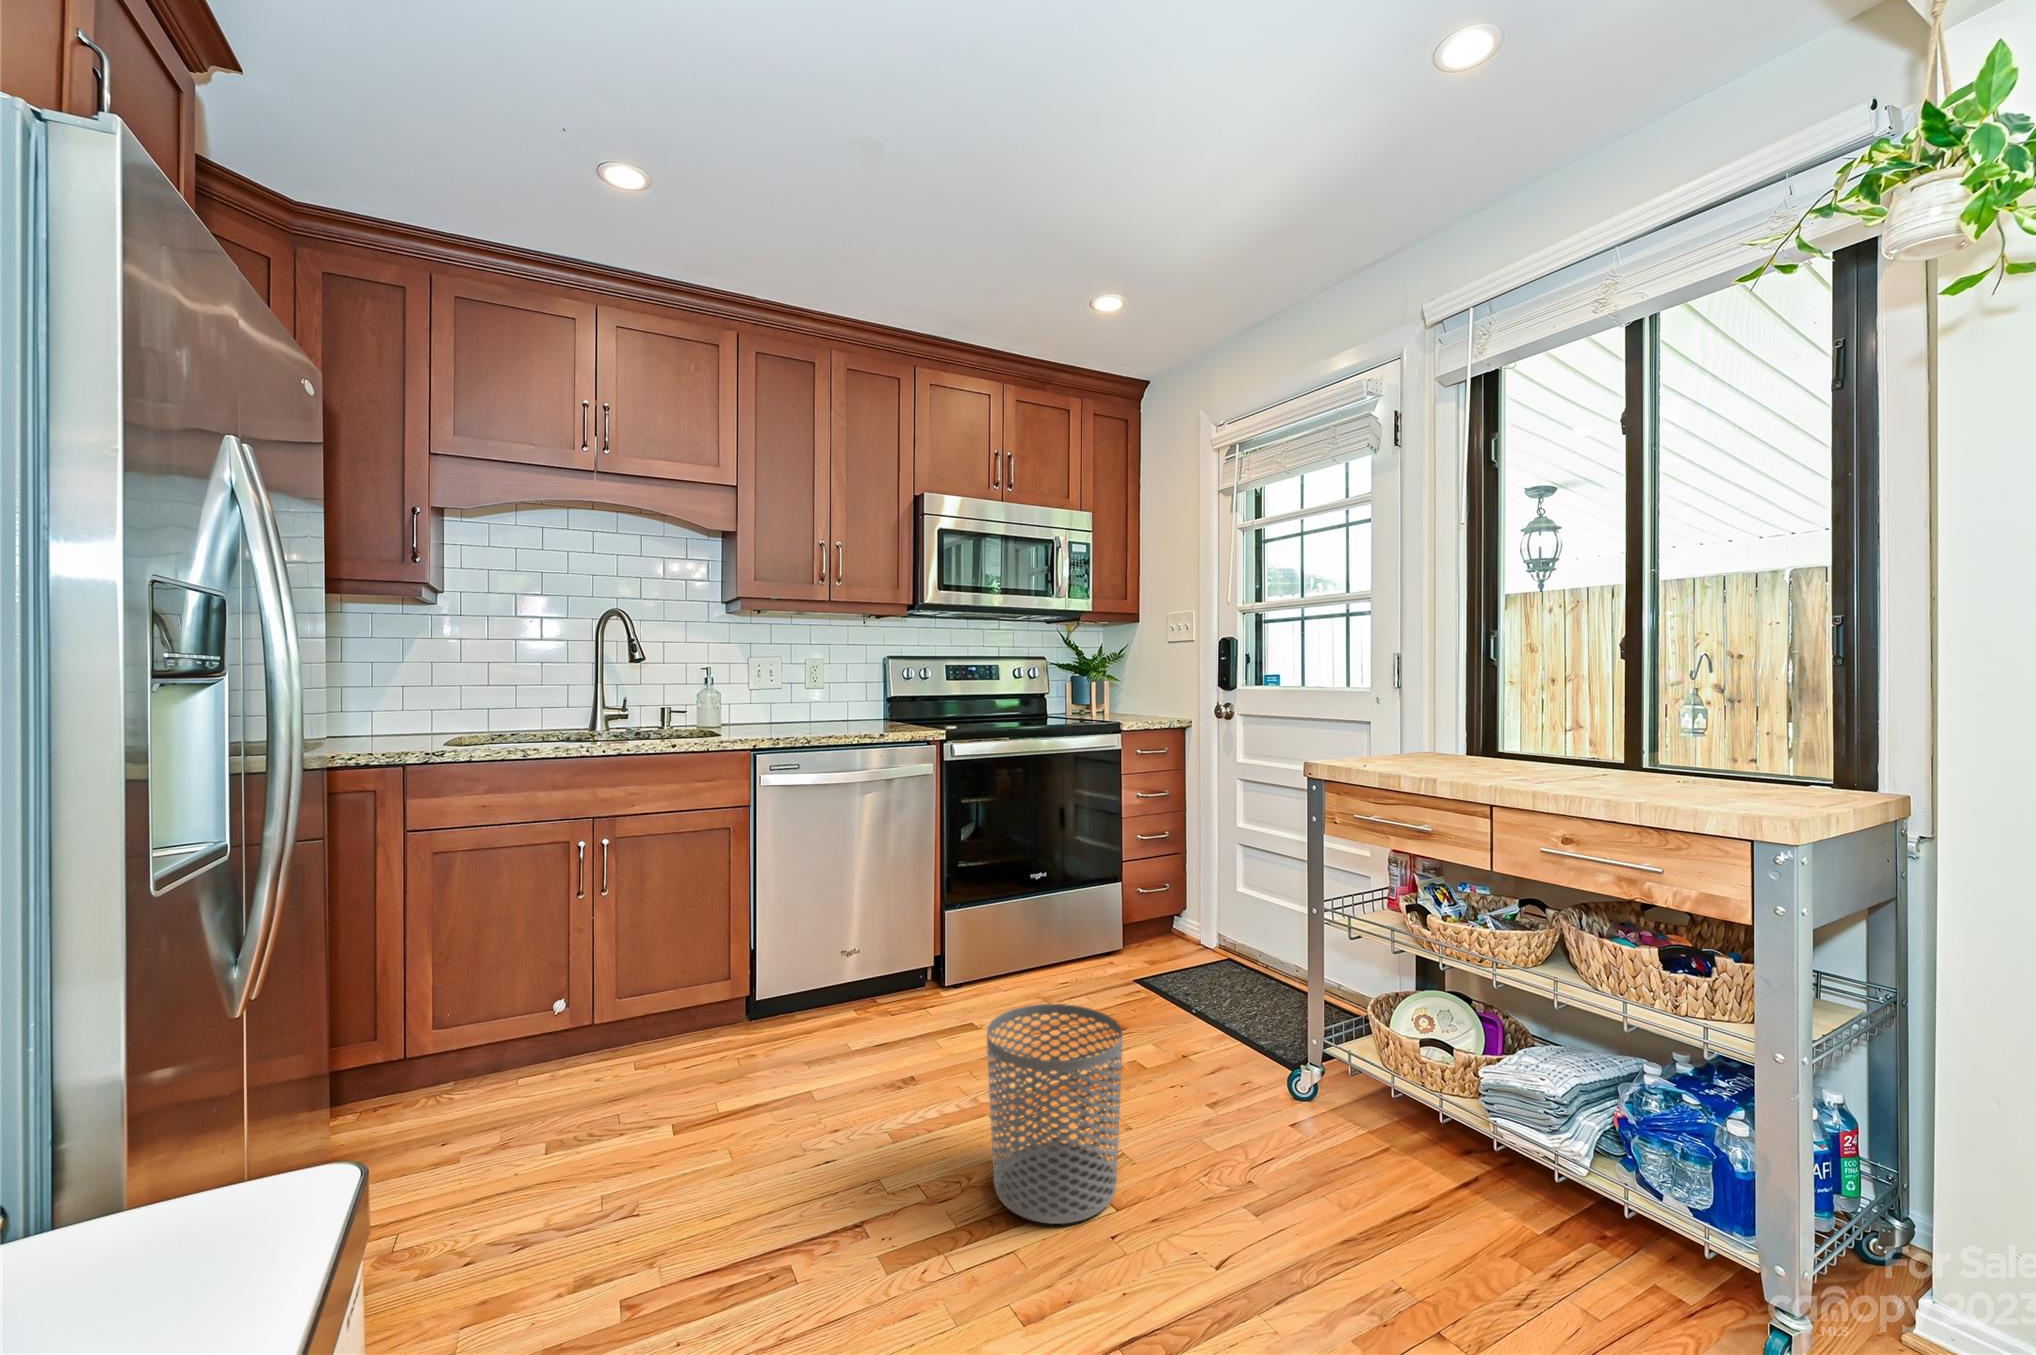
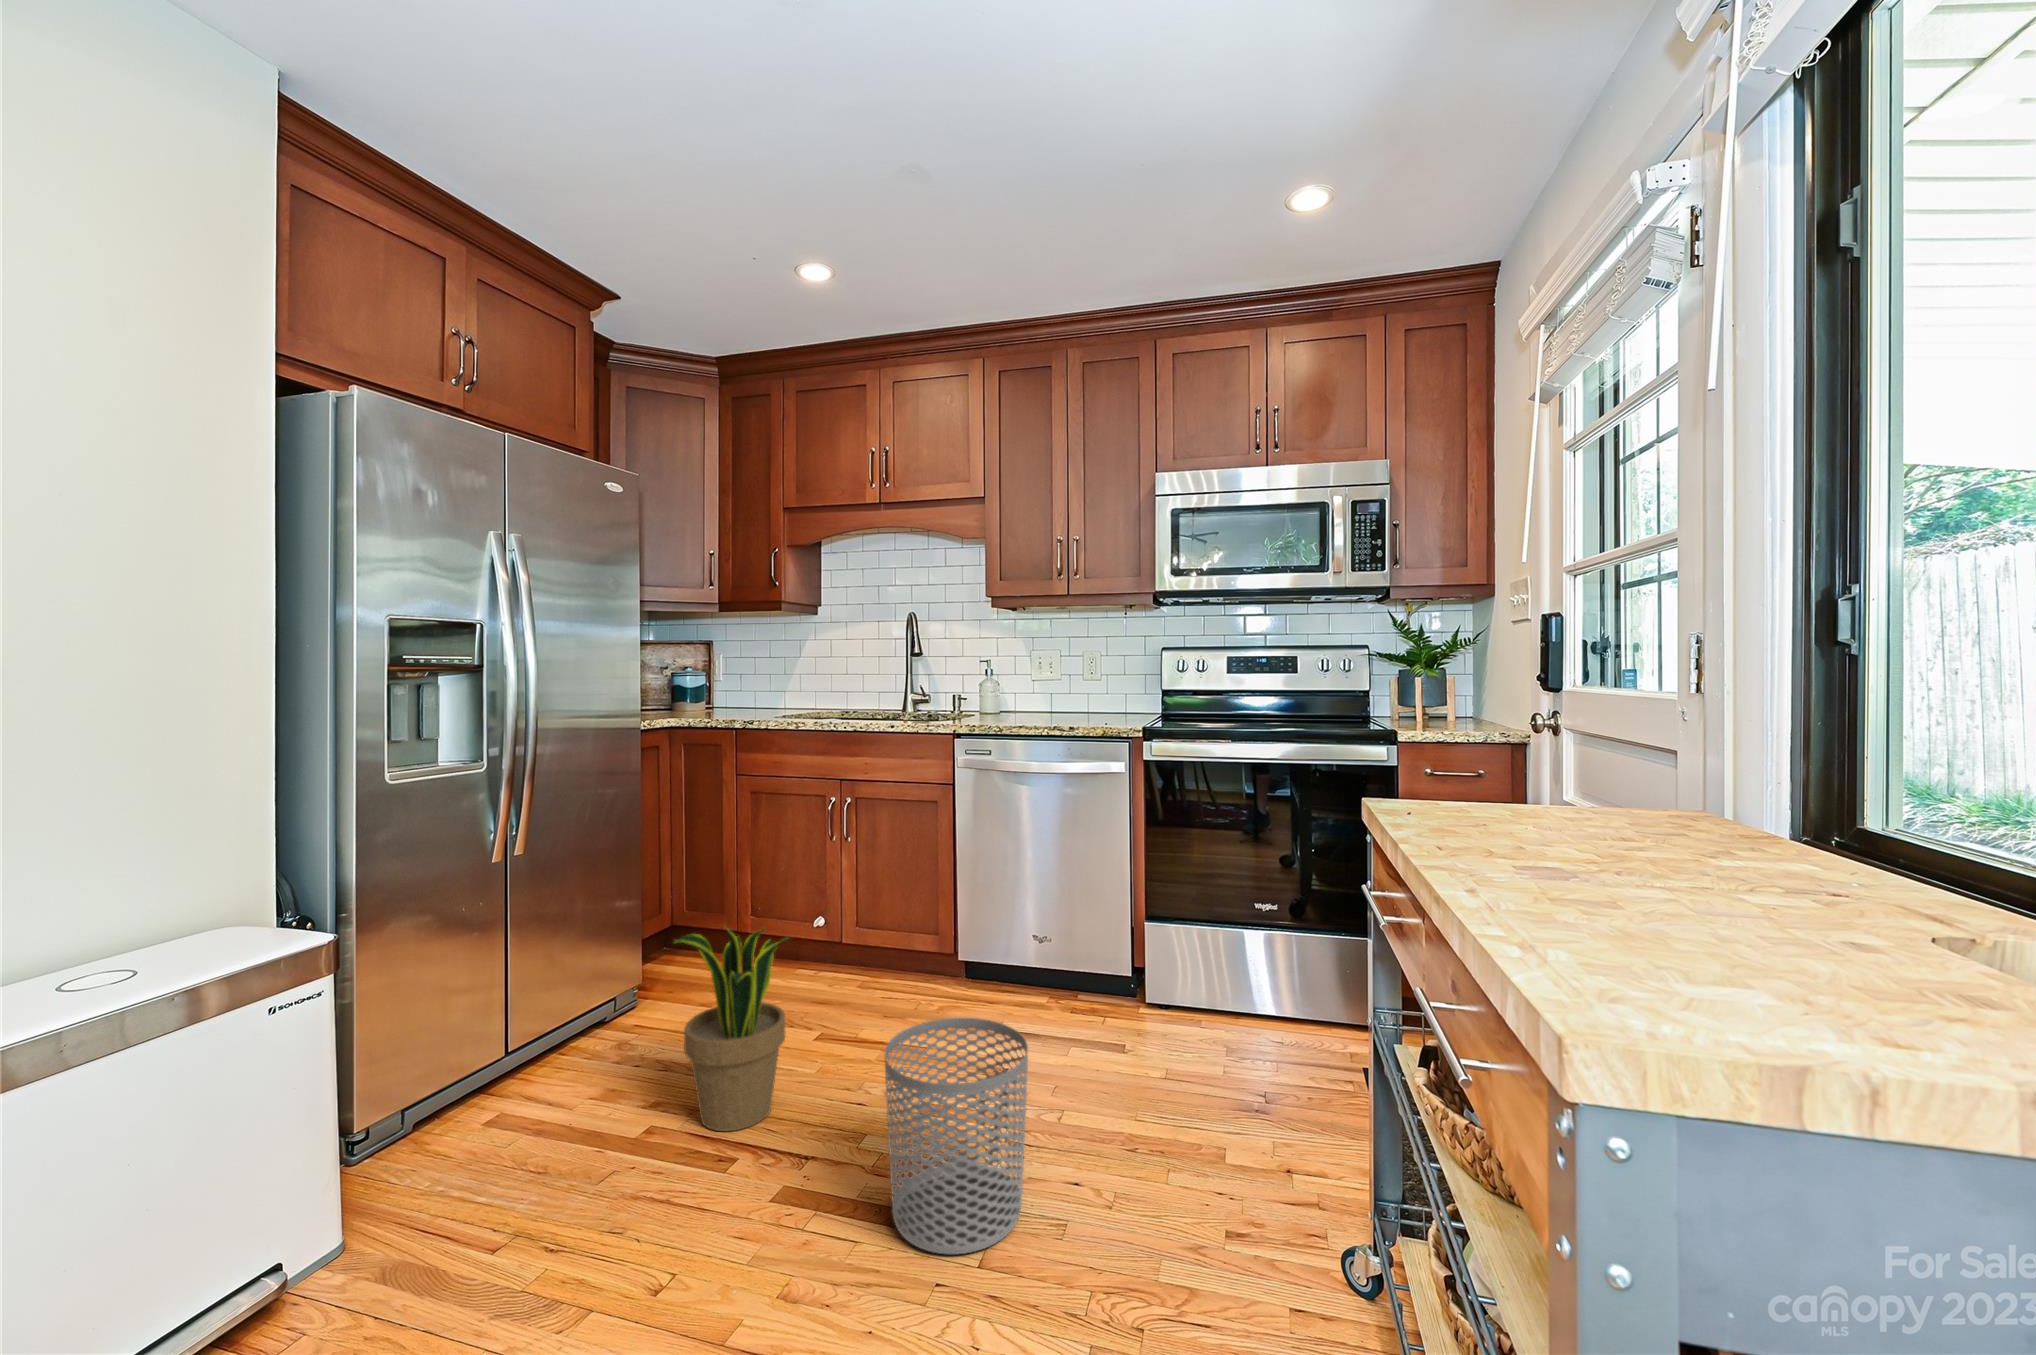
potted plant: none [631,983,780,1252] -> present [674,925,790,1131]

